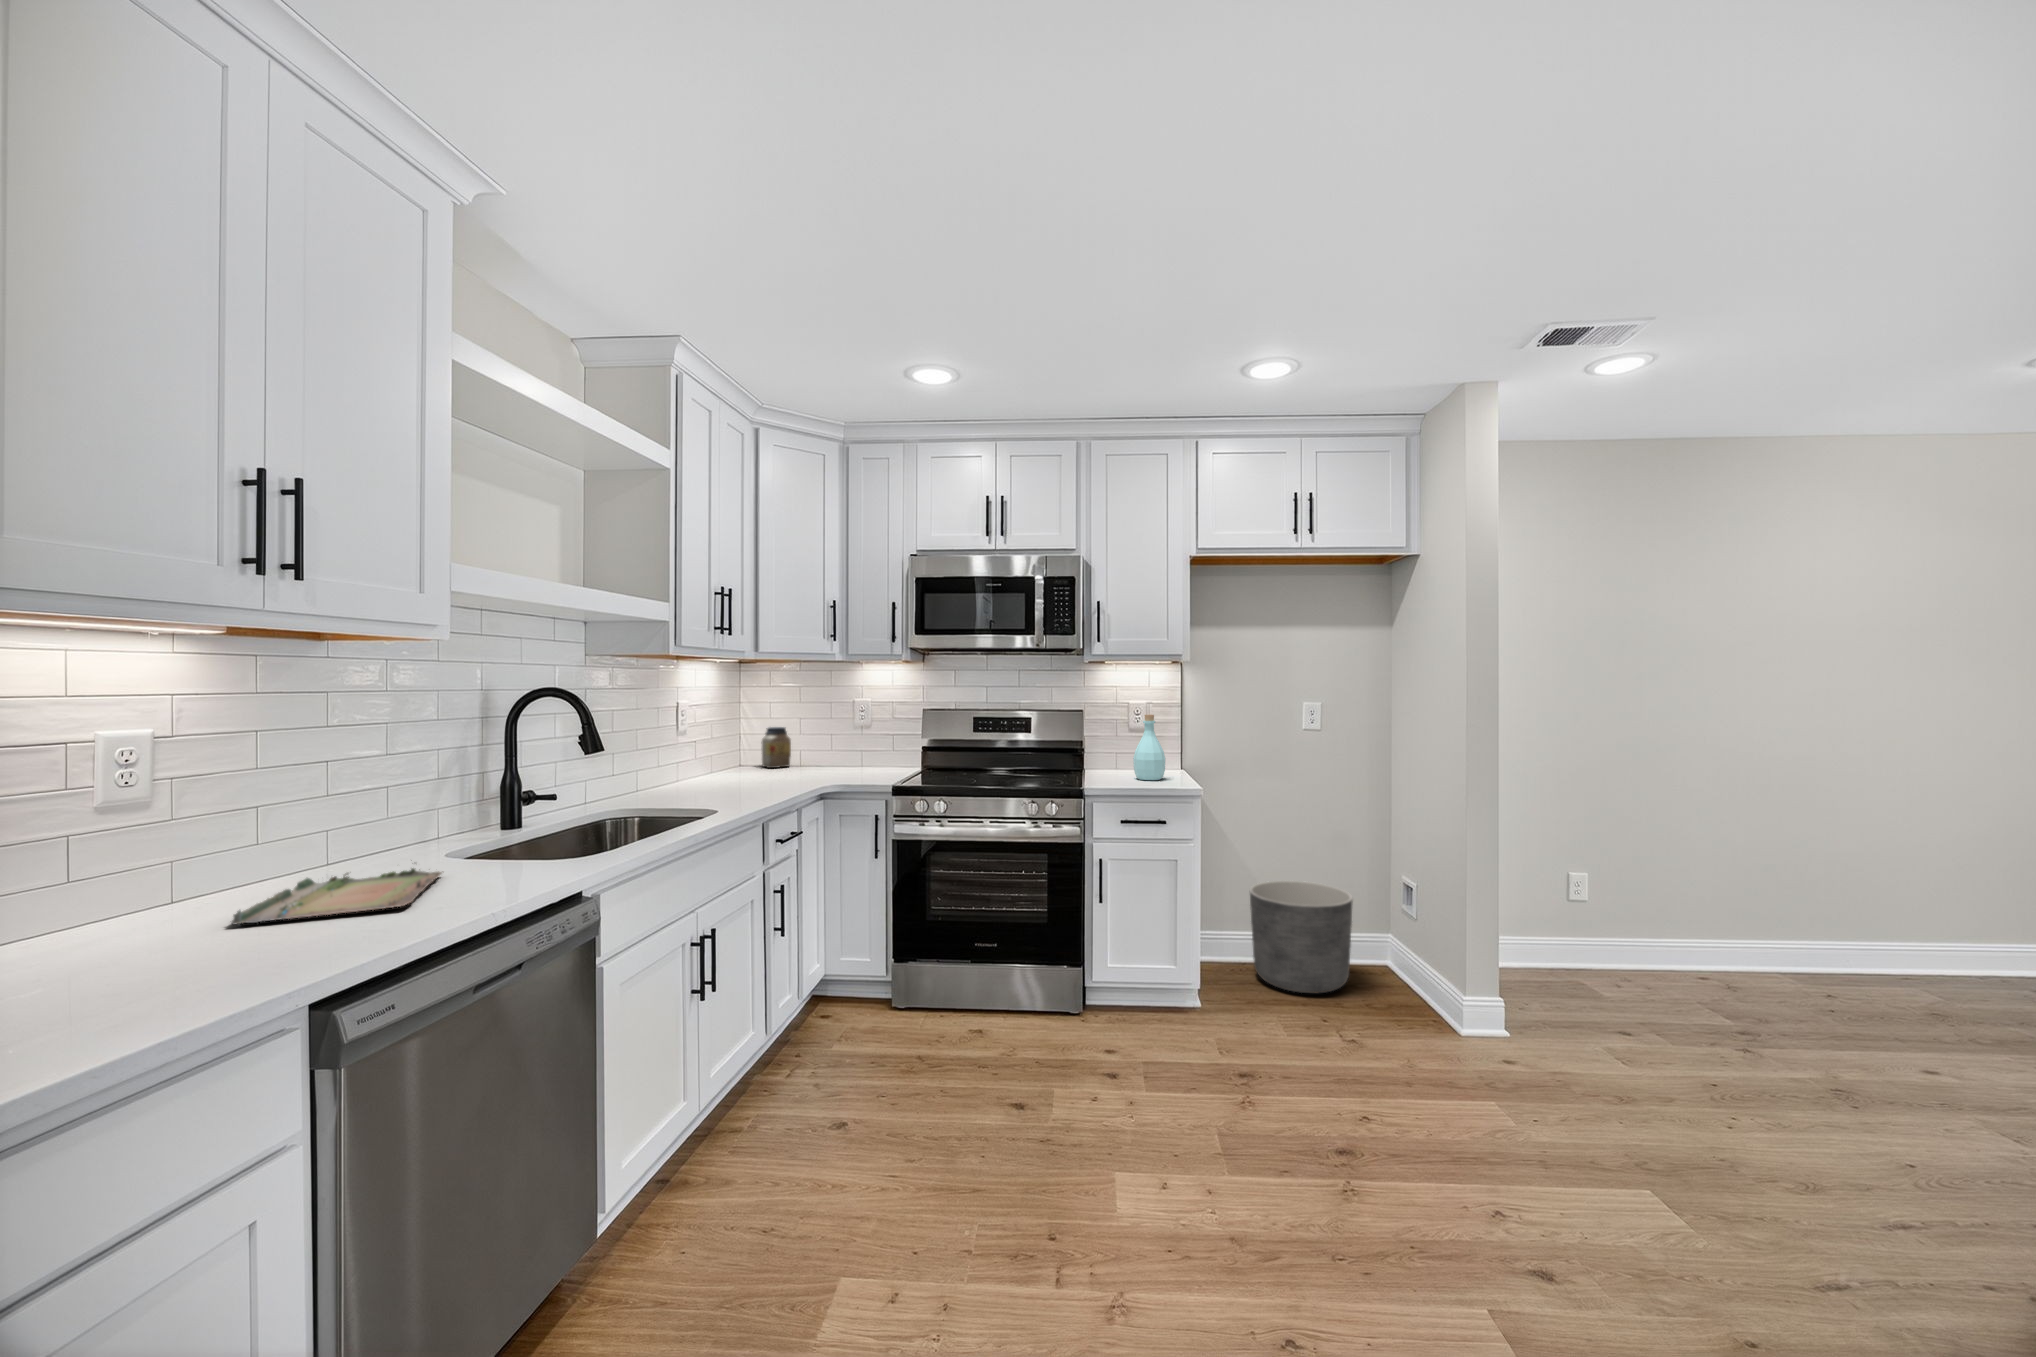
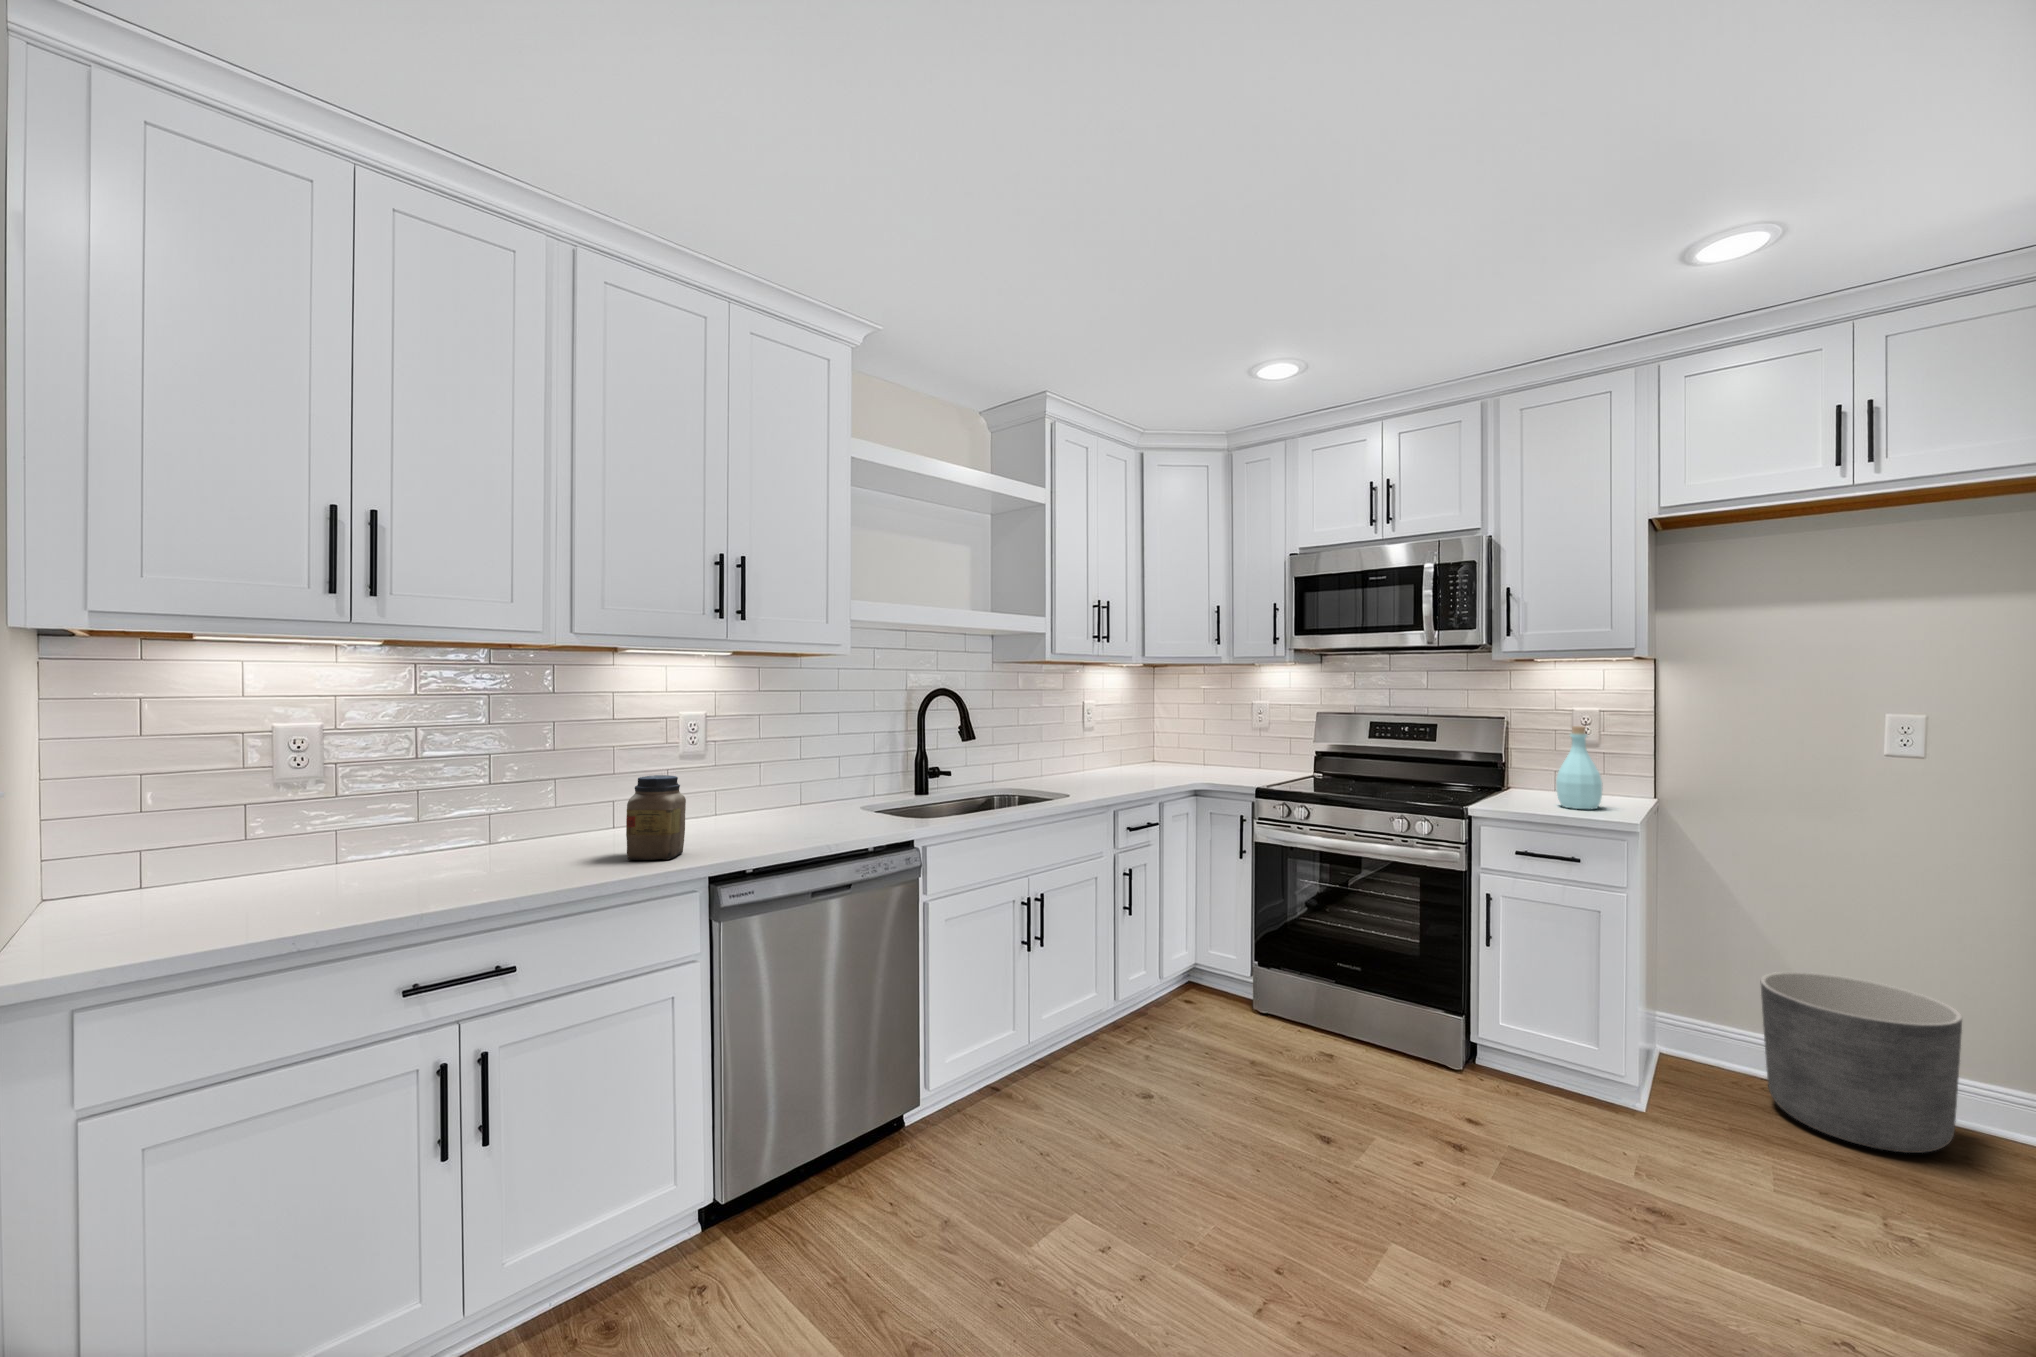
jar: present [761,727,791,768] -> present [626,775,686,860]
tray: present [230,868,441,926] -> none [722,805,842,832]

